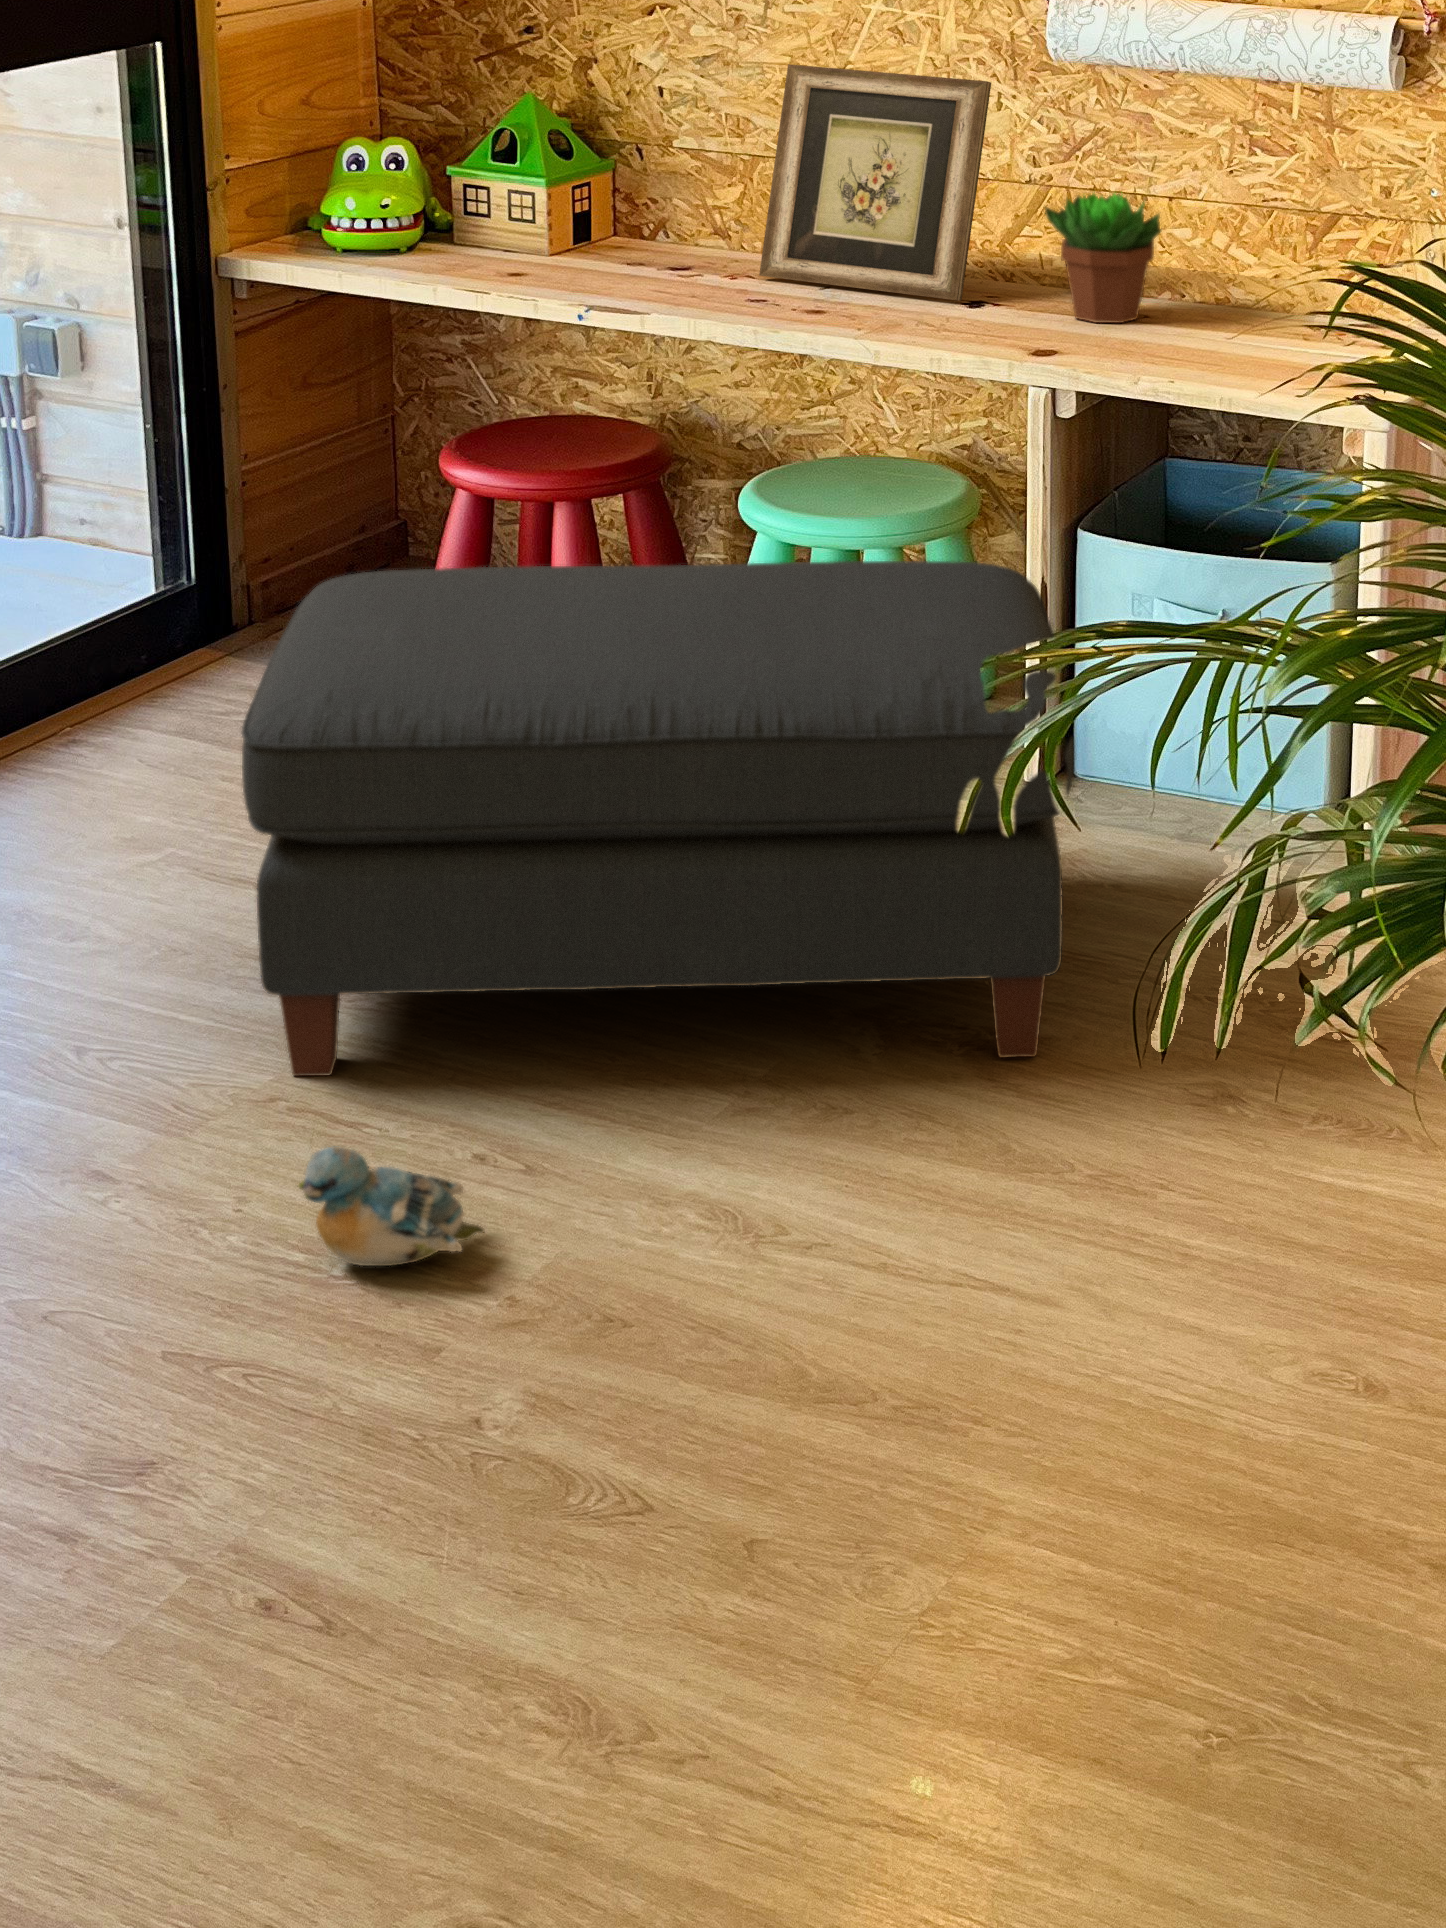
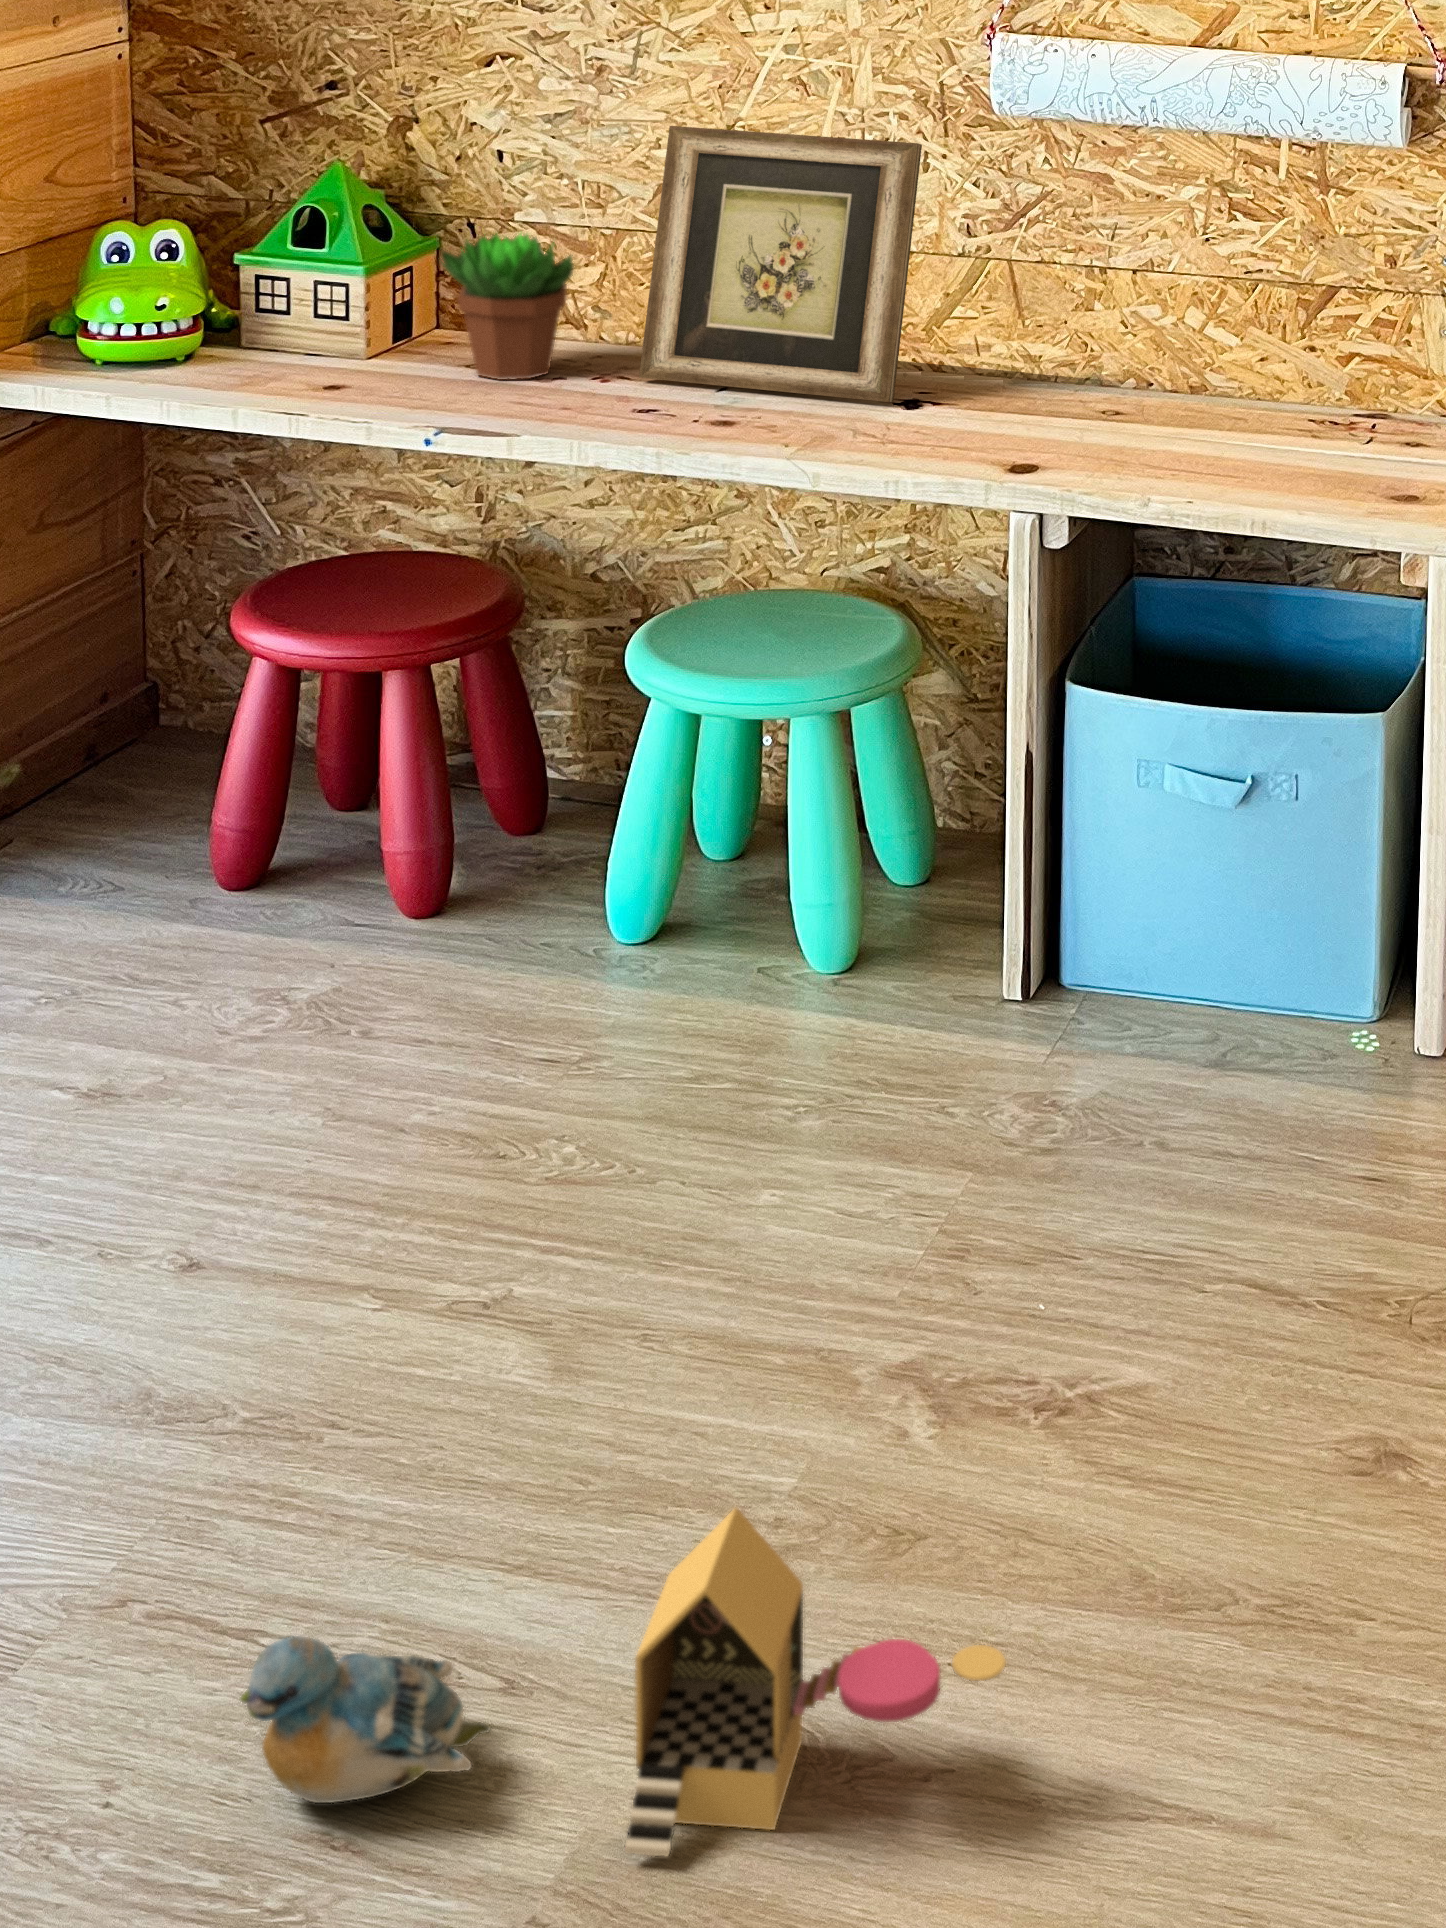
succulent plant: present [1045,193,1161,323] -> present [442,233,574,380]
ottoman: present [241,561,1073,1076] -> none [106,736,1169,1502]
toy house: none [564,1086,856,1321] -> present [625,1508,1006,1856]

